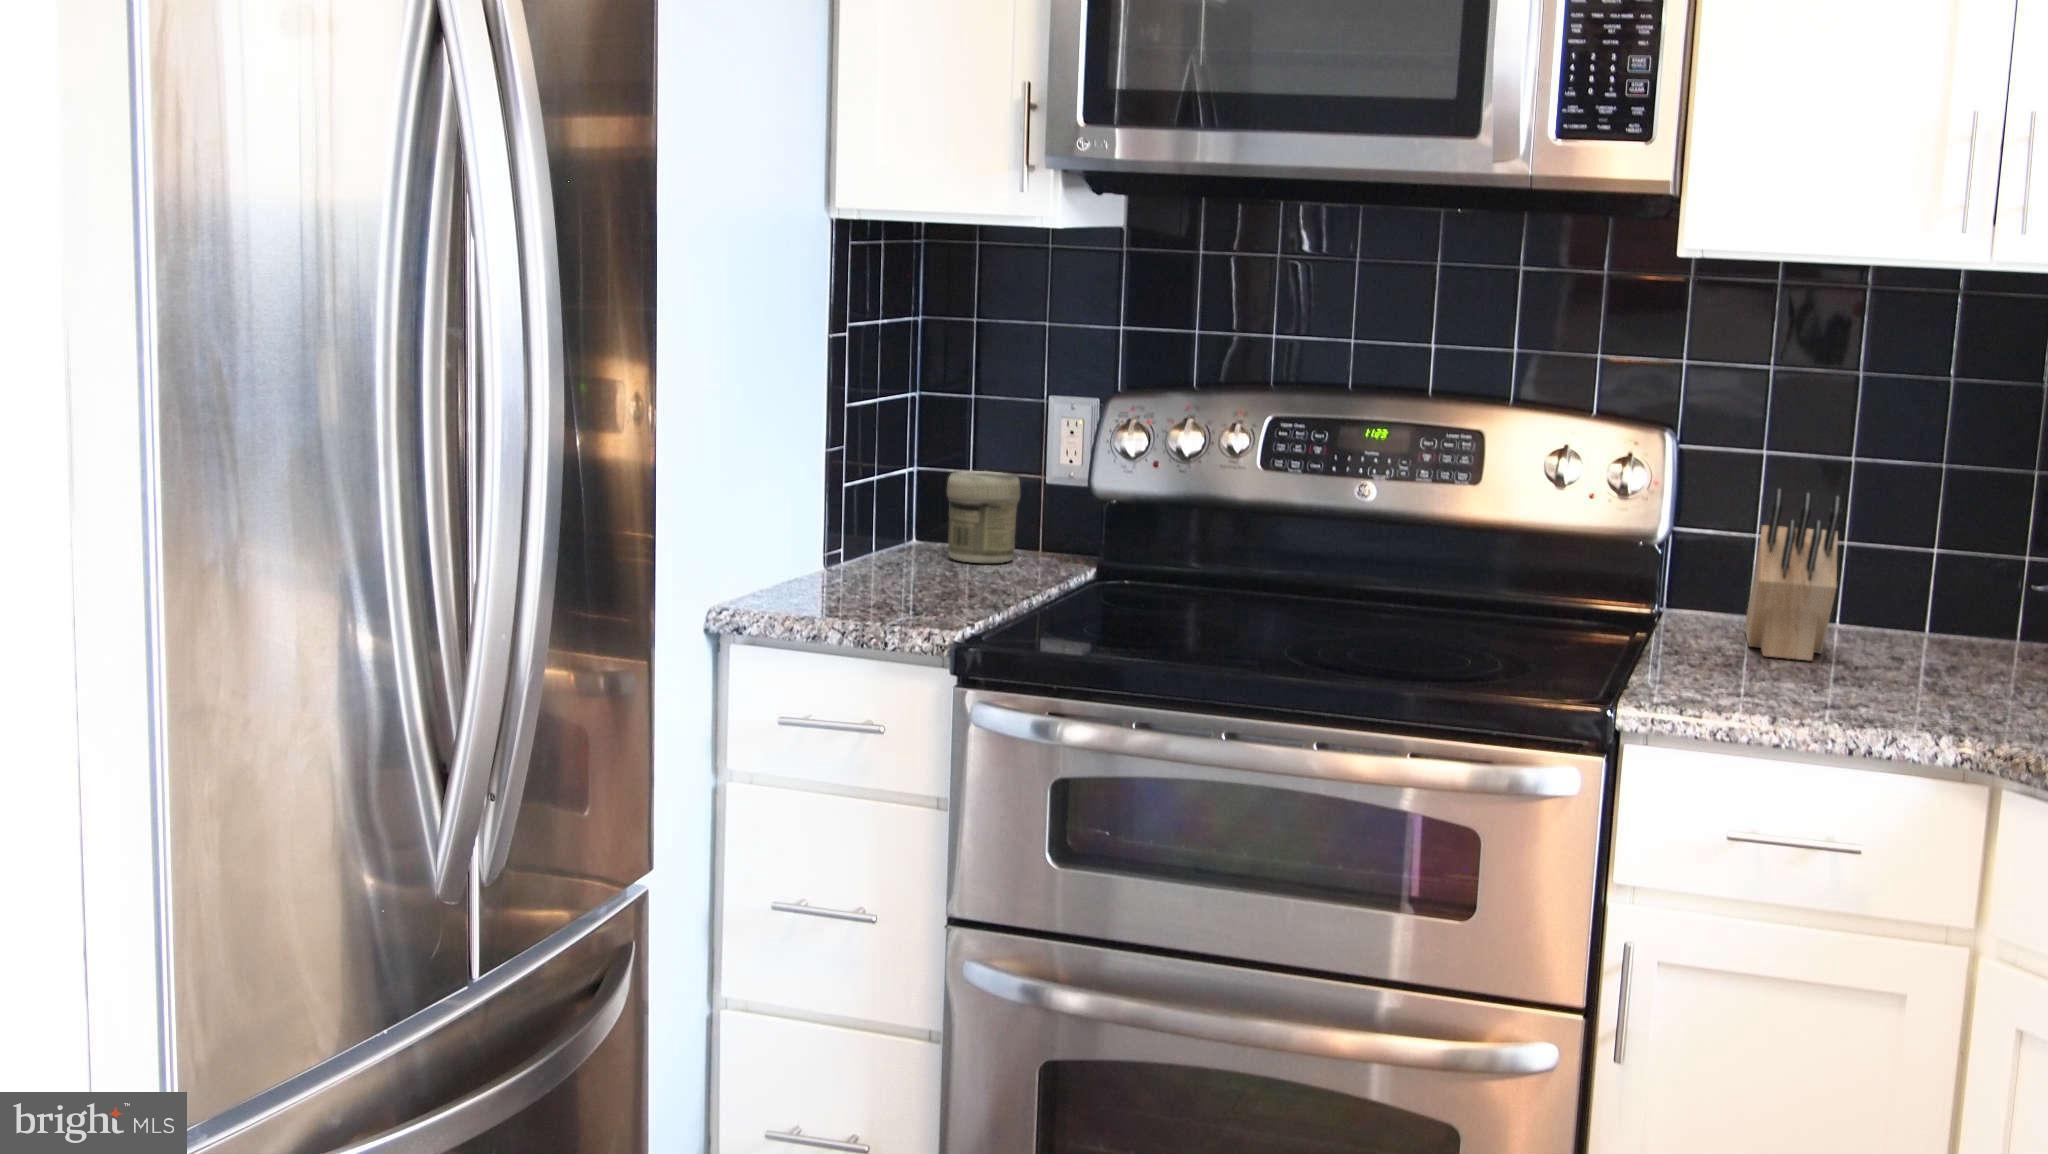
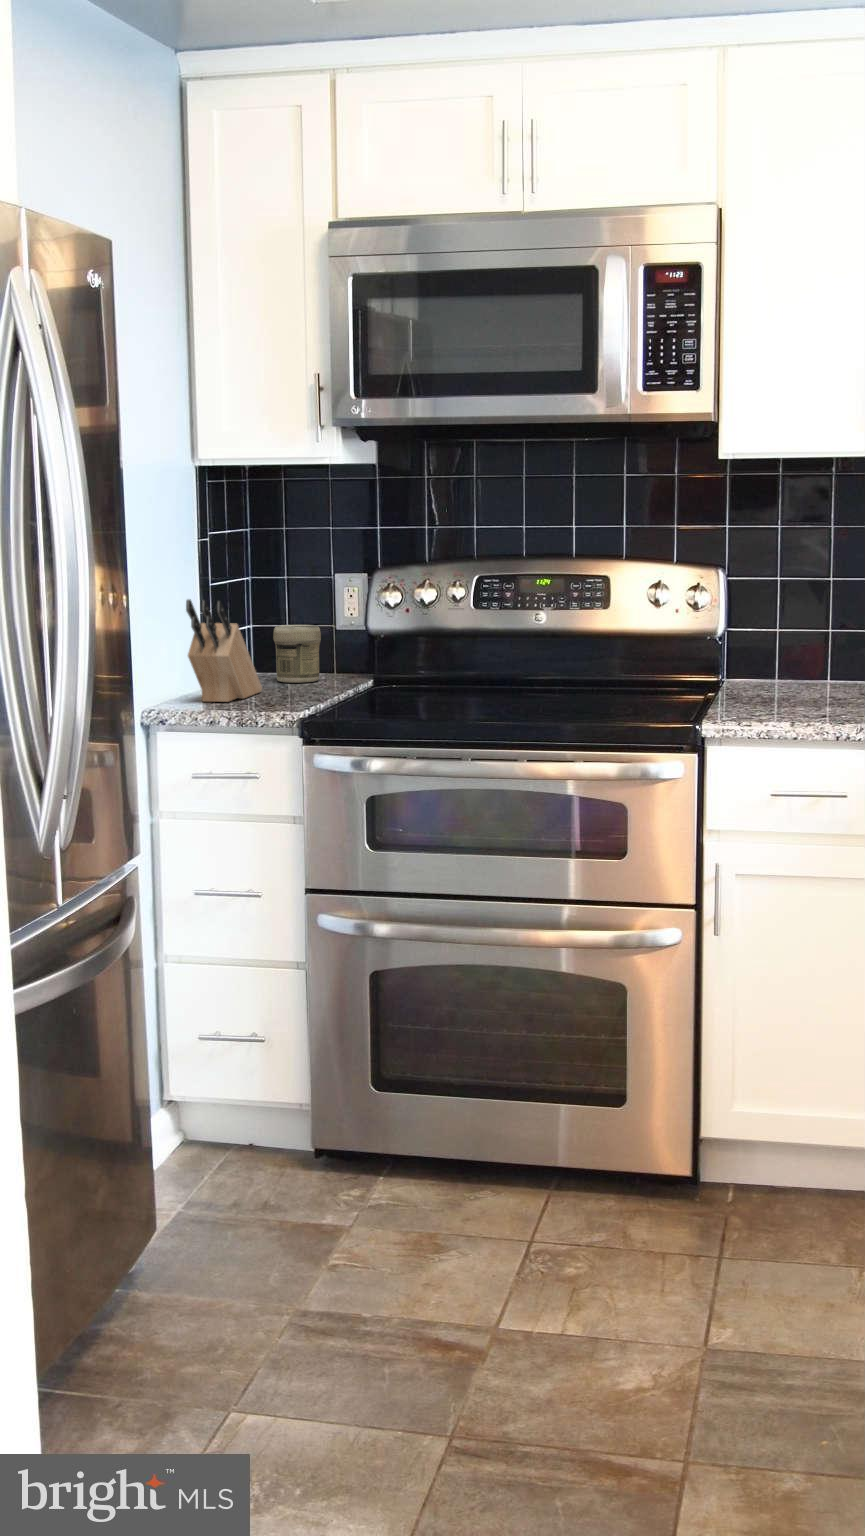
knife block: present [1745,489,1842,661] -> present [186,599,262,702]

